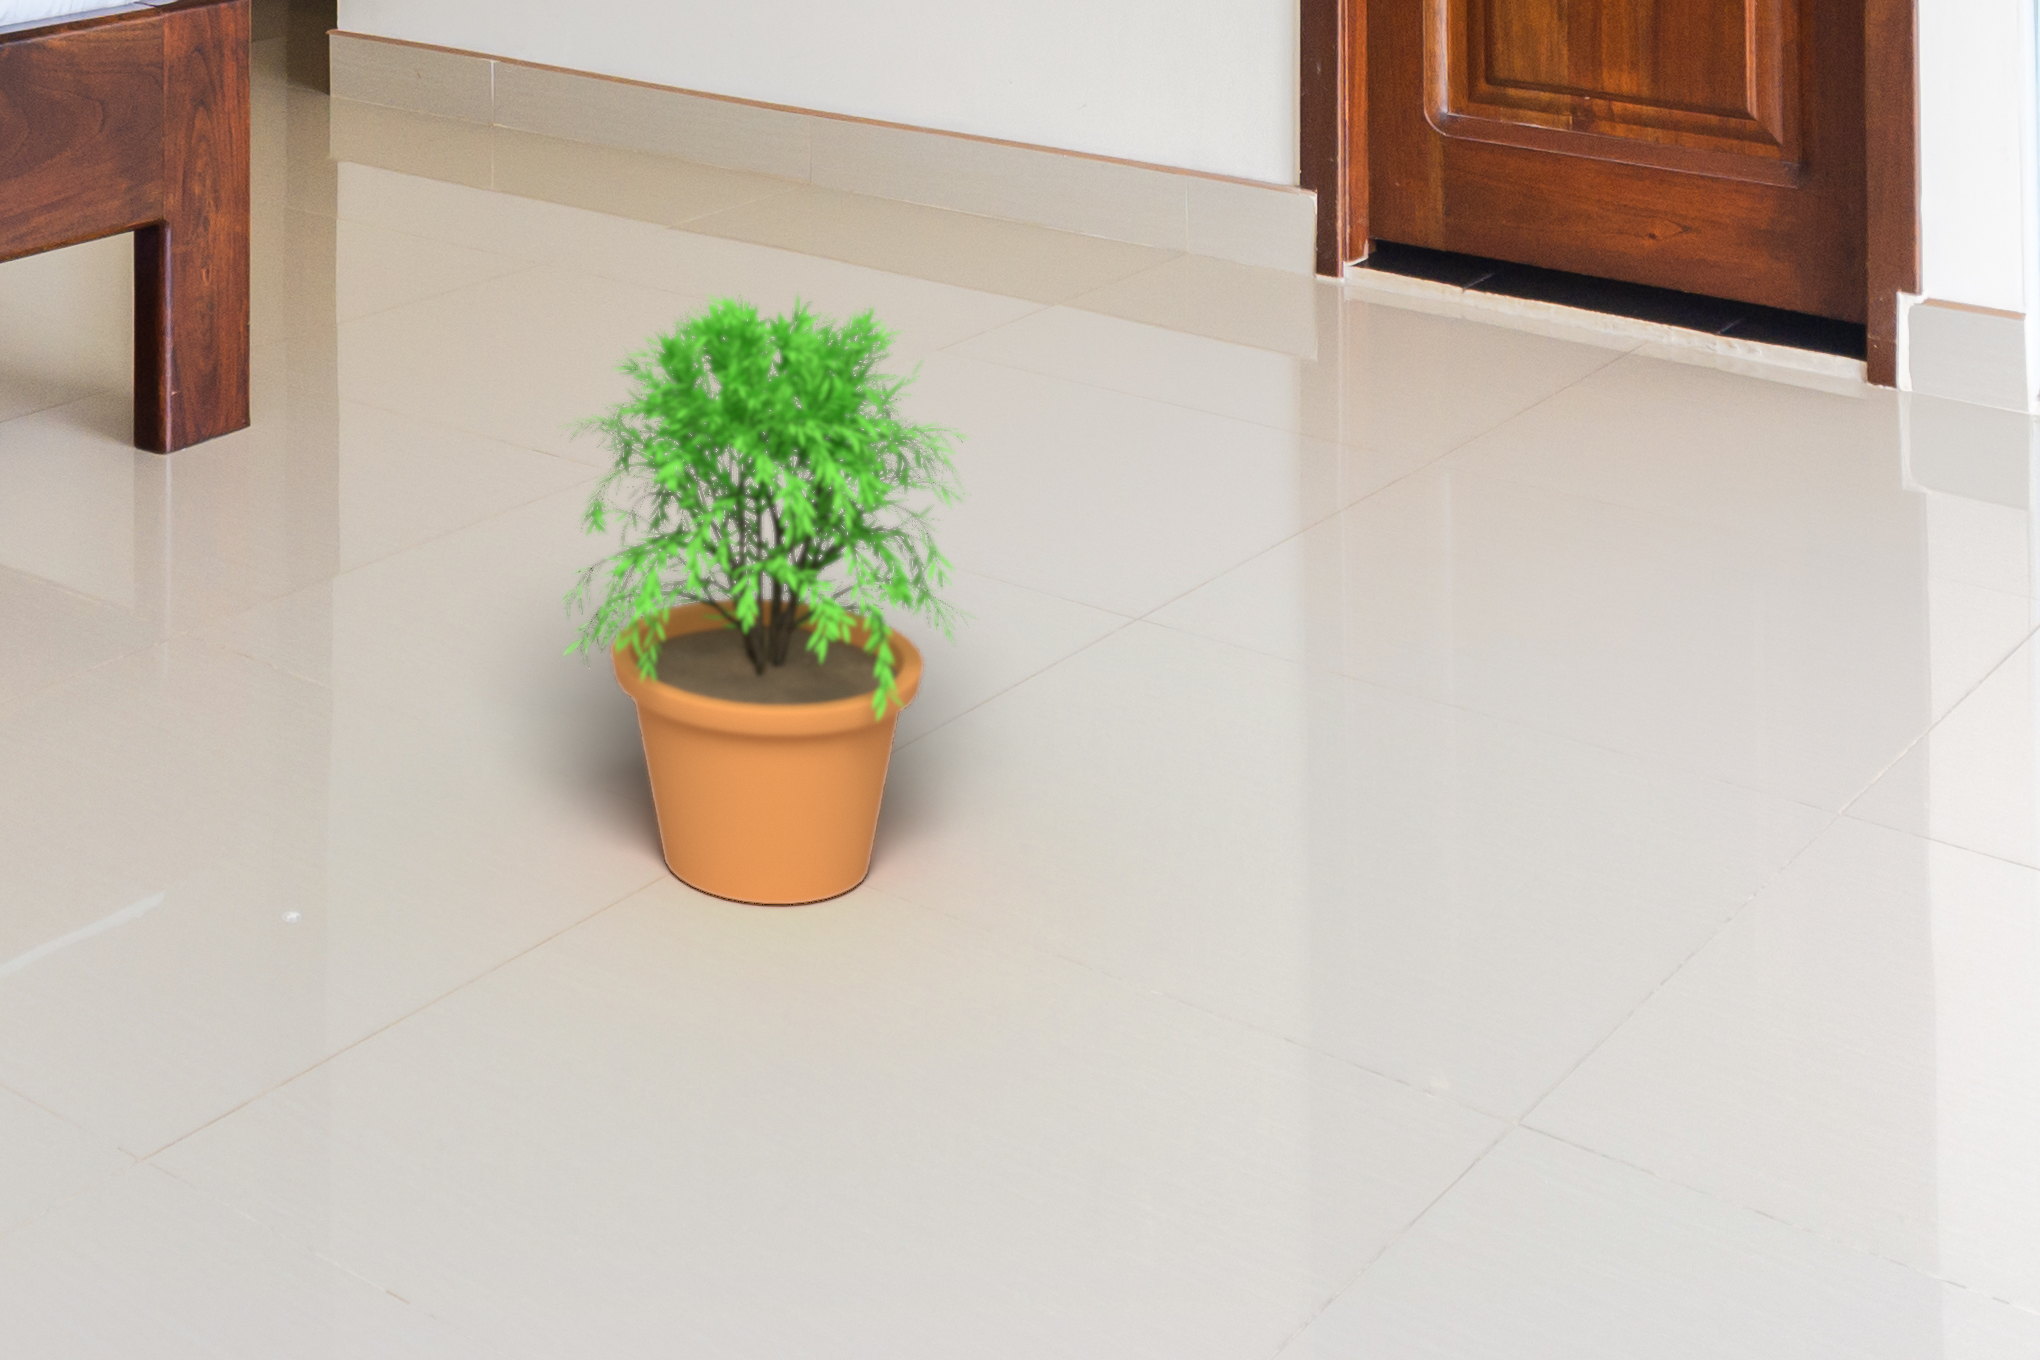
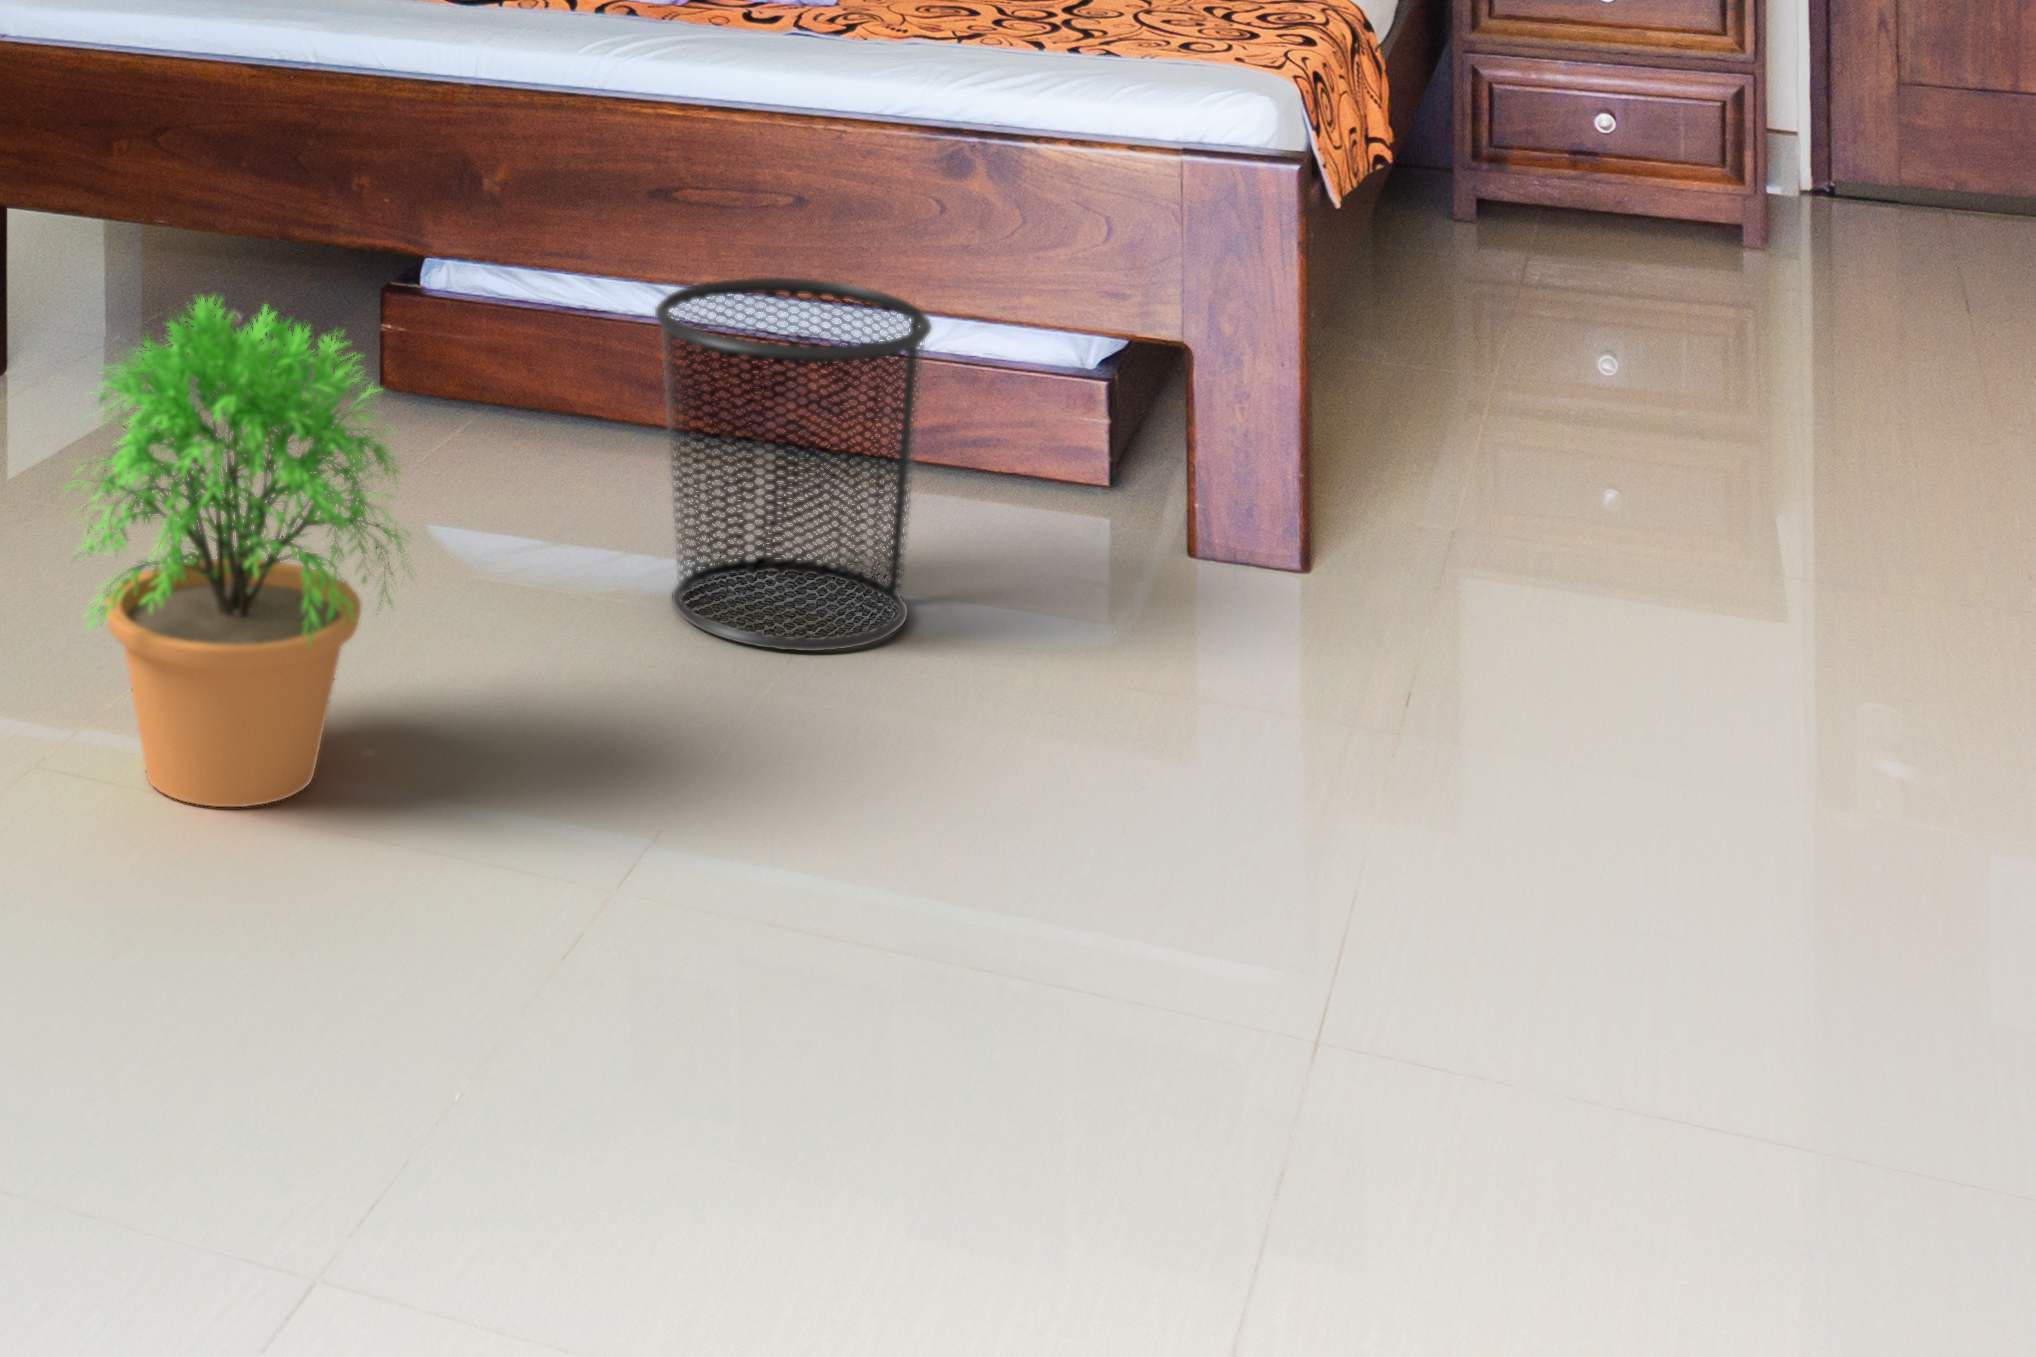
waste bin: none [212,204,514,608] -> present [655,278,932,651]

